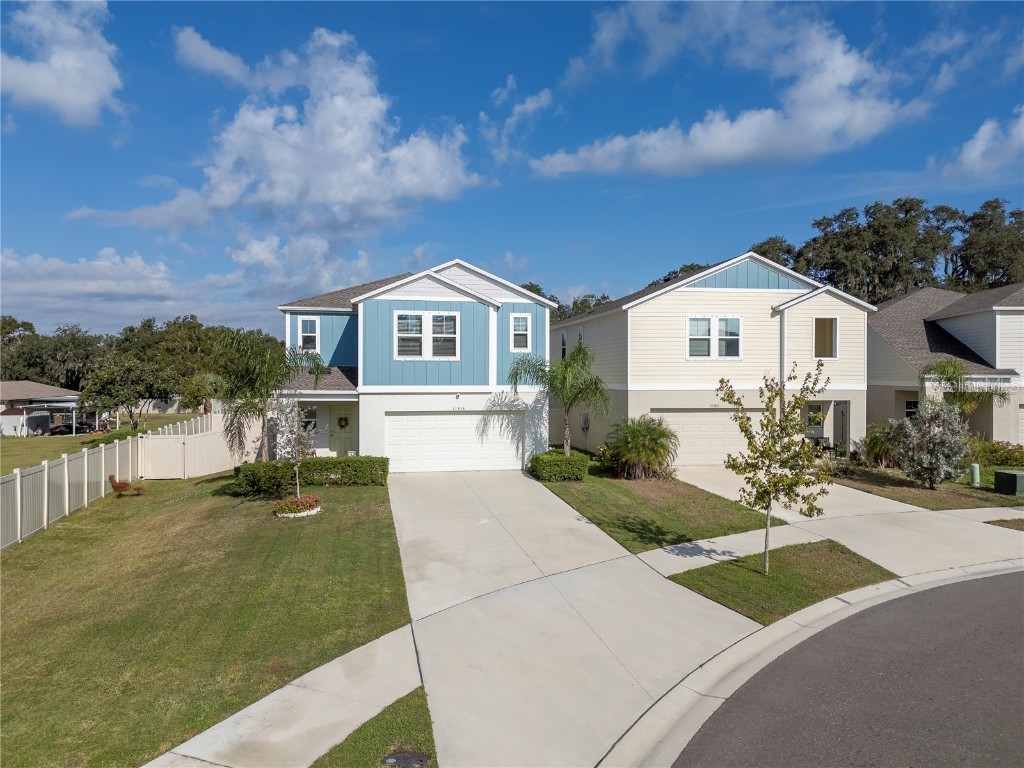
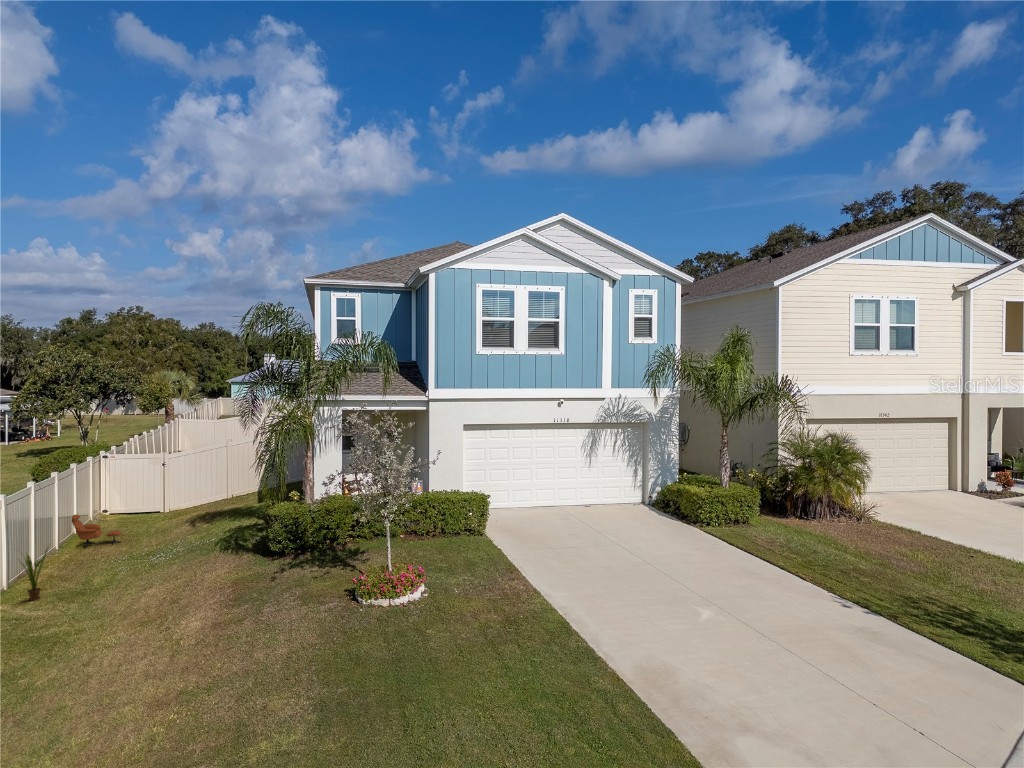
house plant: none [64,488,89,525] -> present [21,548,48,601]

